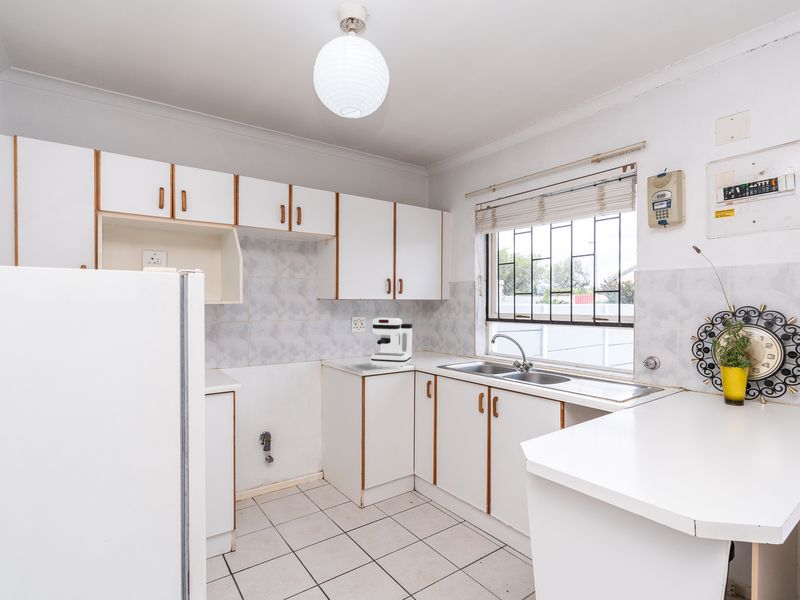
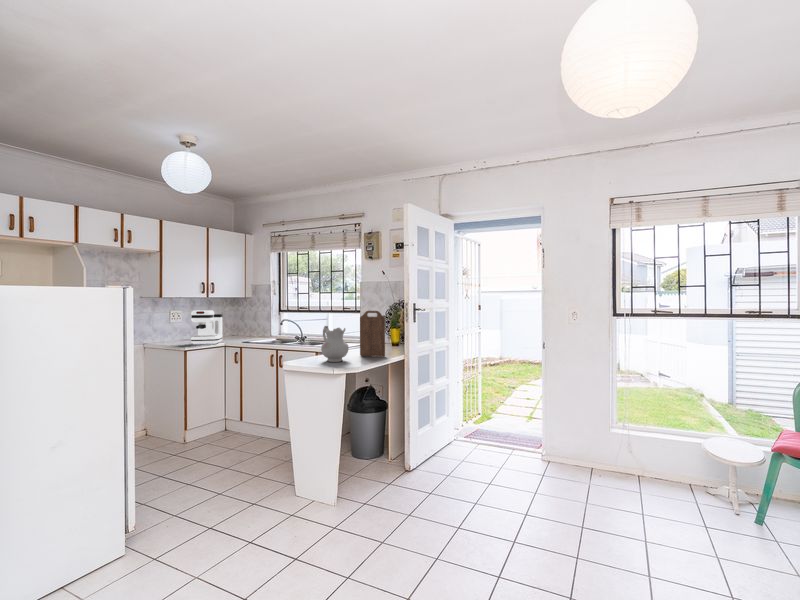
cutting board: none [695,340,777,456] -> present [360,311,385,357]
ceramic pitcher: none [617,372,694,469] -> present [321,326,349,362]

